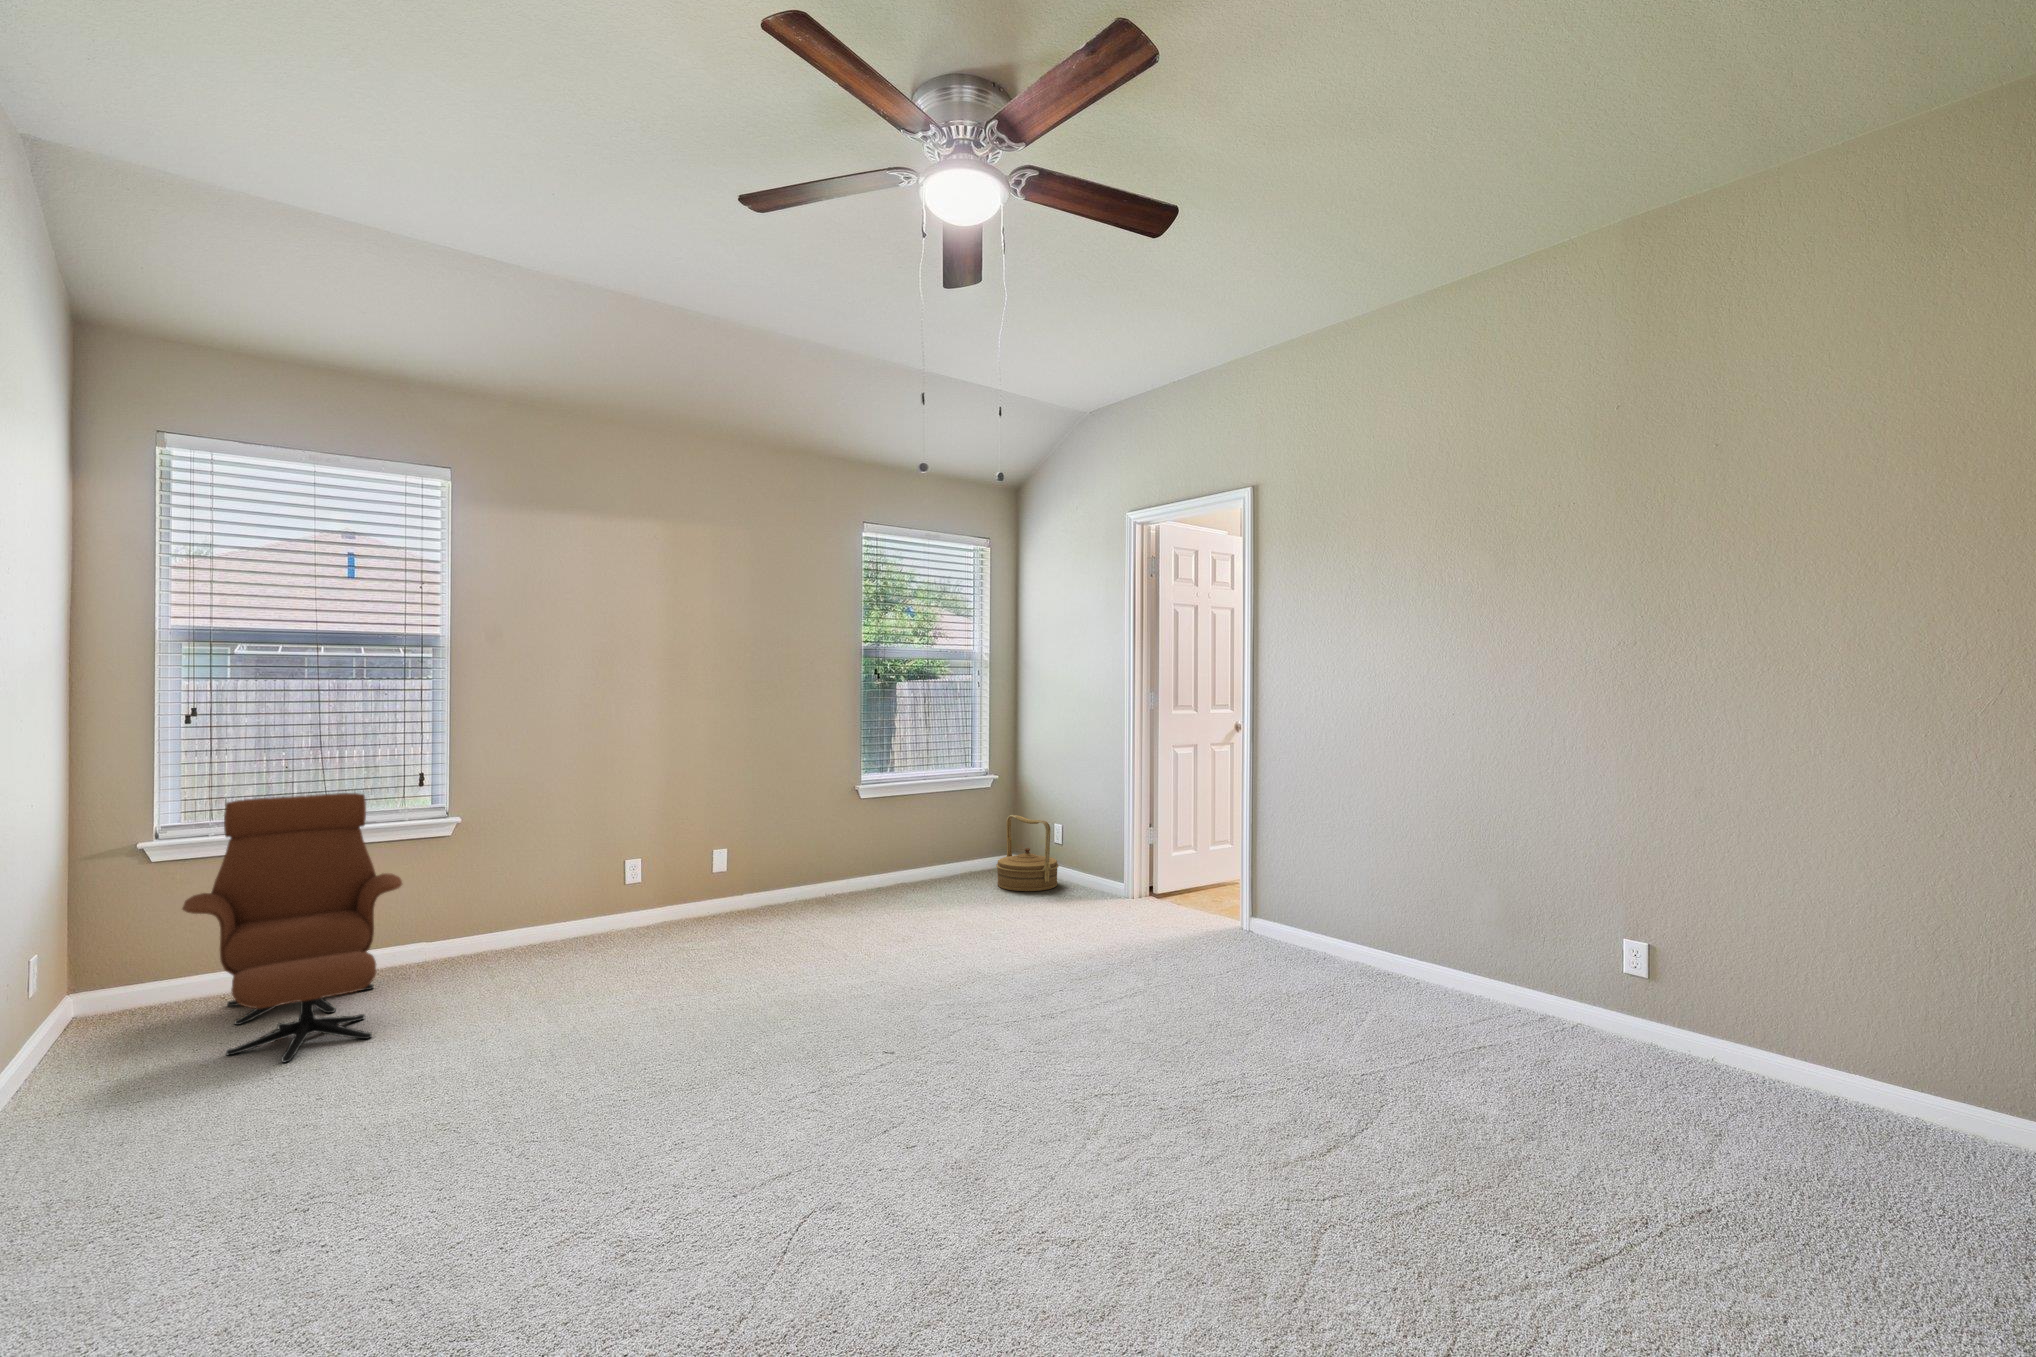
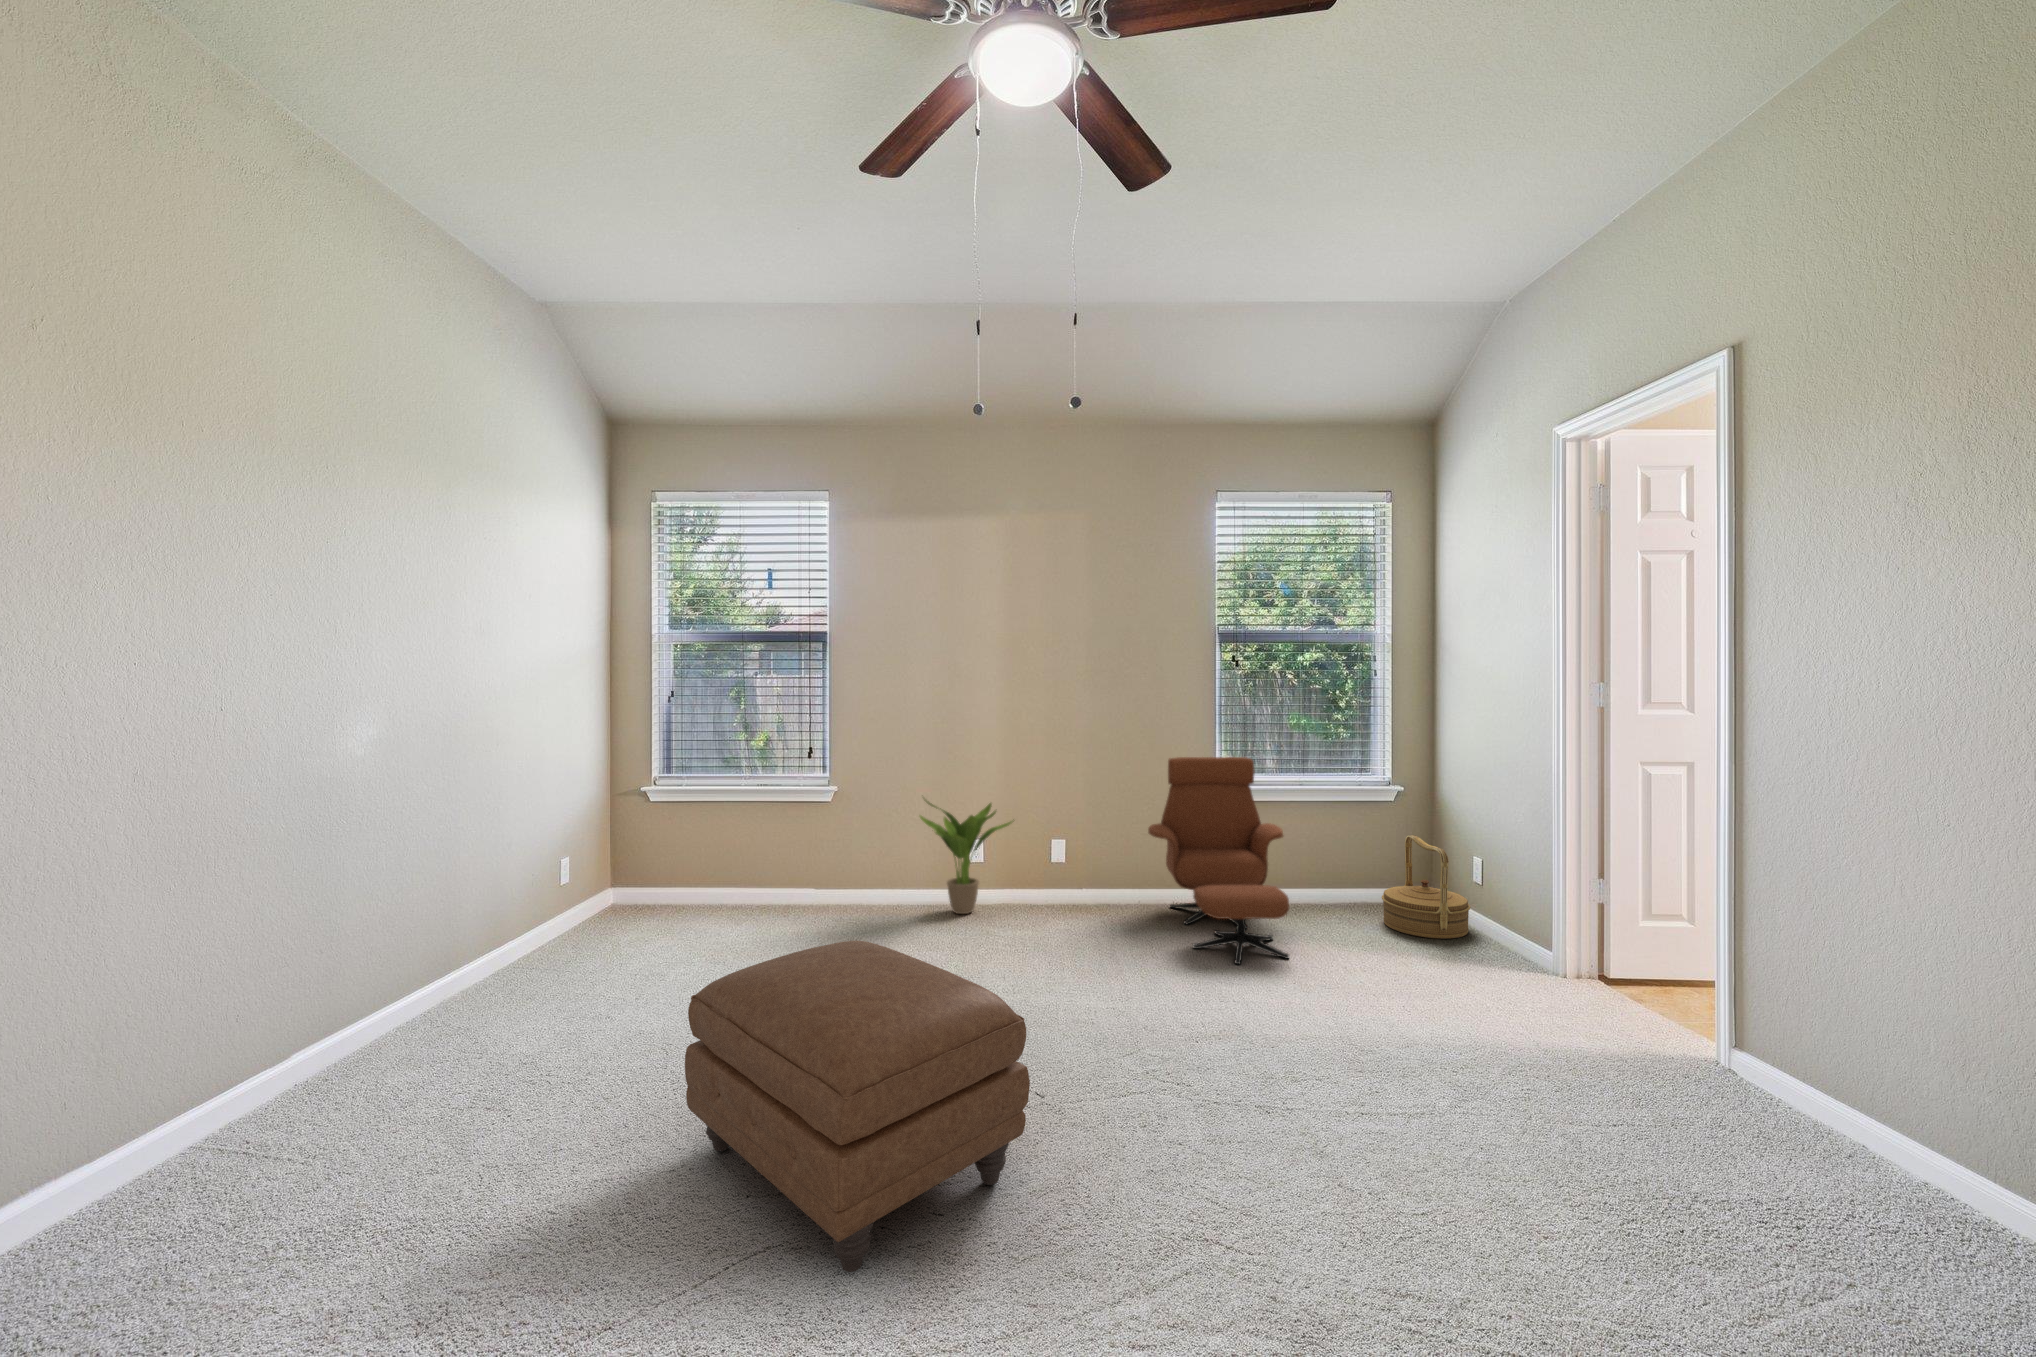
lounge chair: present [182,793,402,1062] -> present [1148,757,1289,964]
potted plant: none [575,817,684,943] -> present [920,800,1012,914]
ottoman: none [662,924,956,1139] -> present [685,941,1030,1272]

